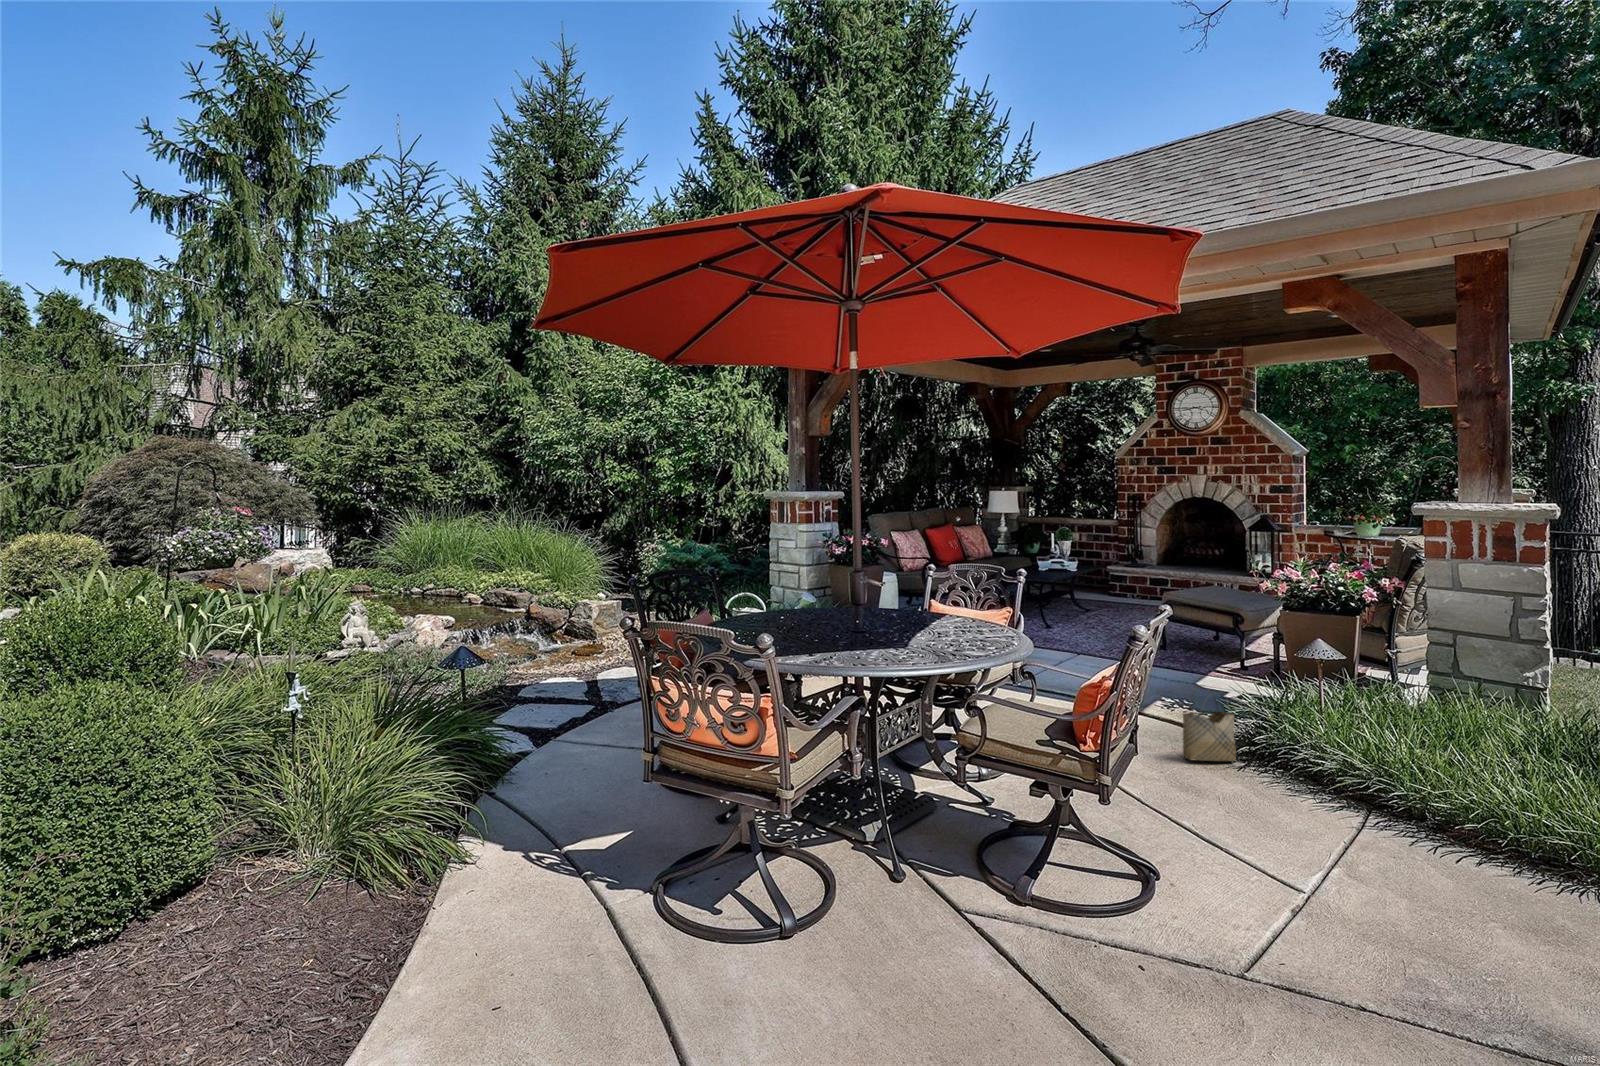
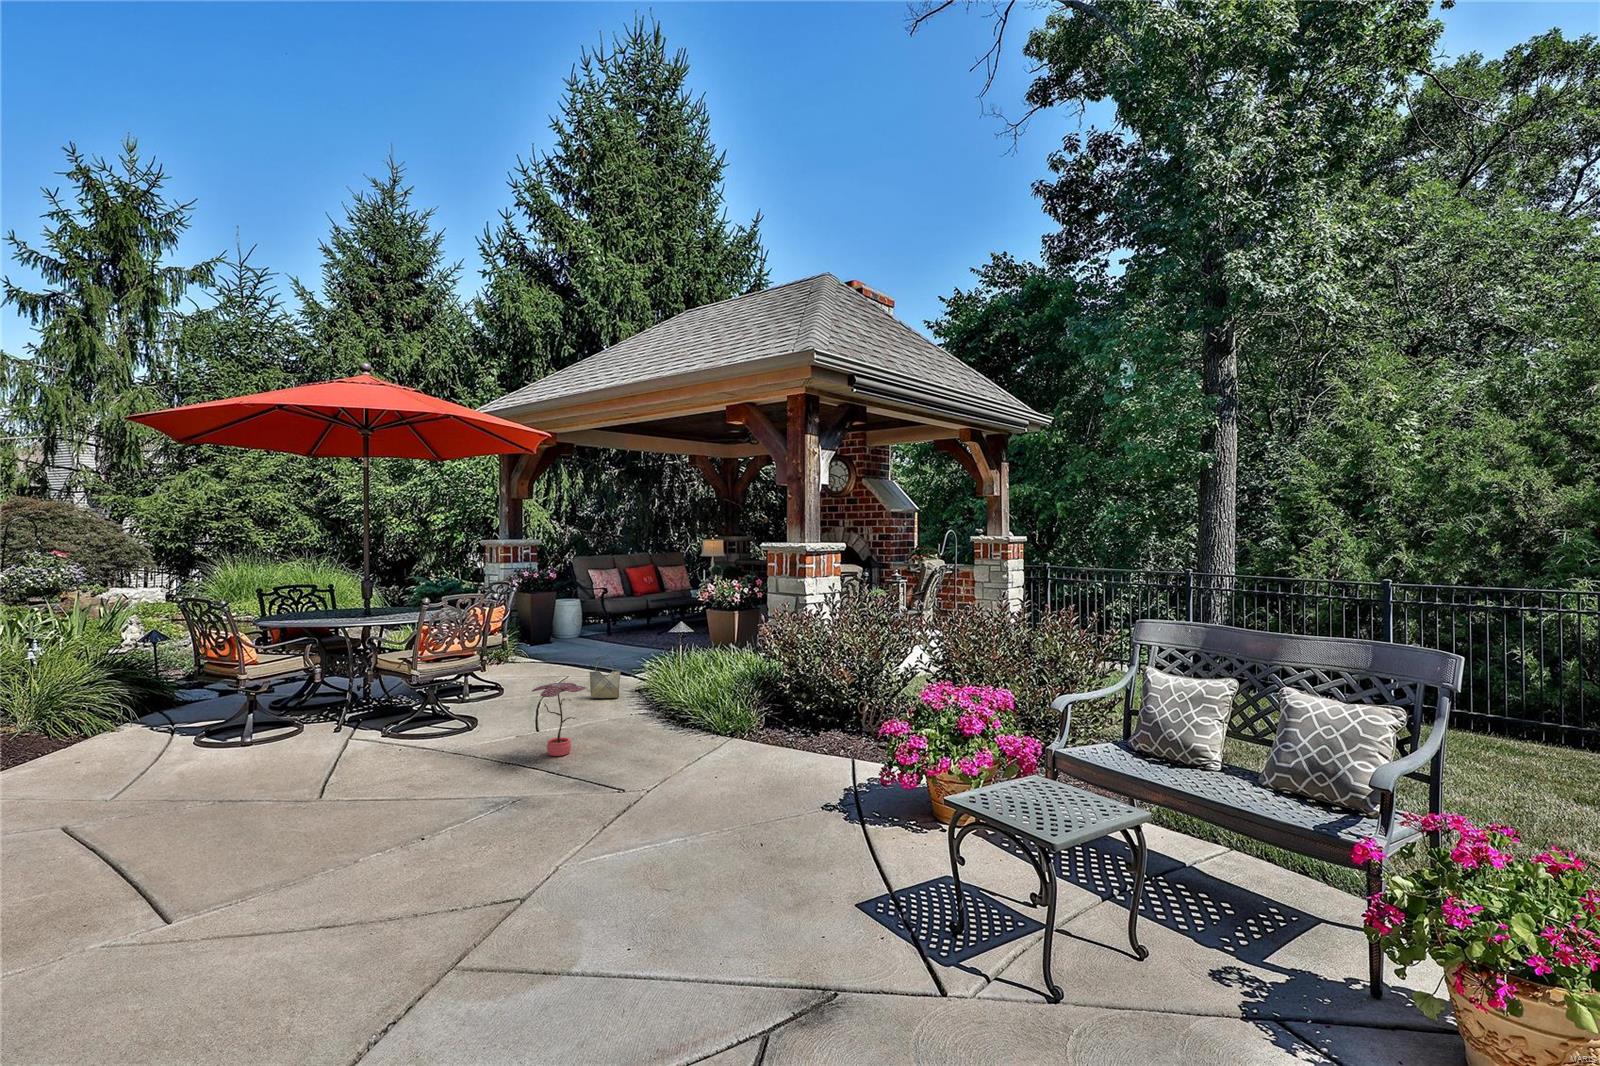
potted plant: none [1377,771,1519,943] -> present [532,683,586,756]

